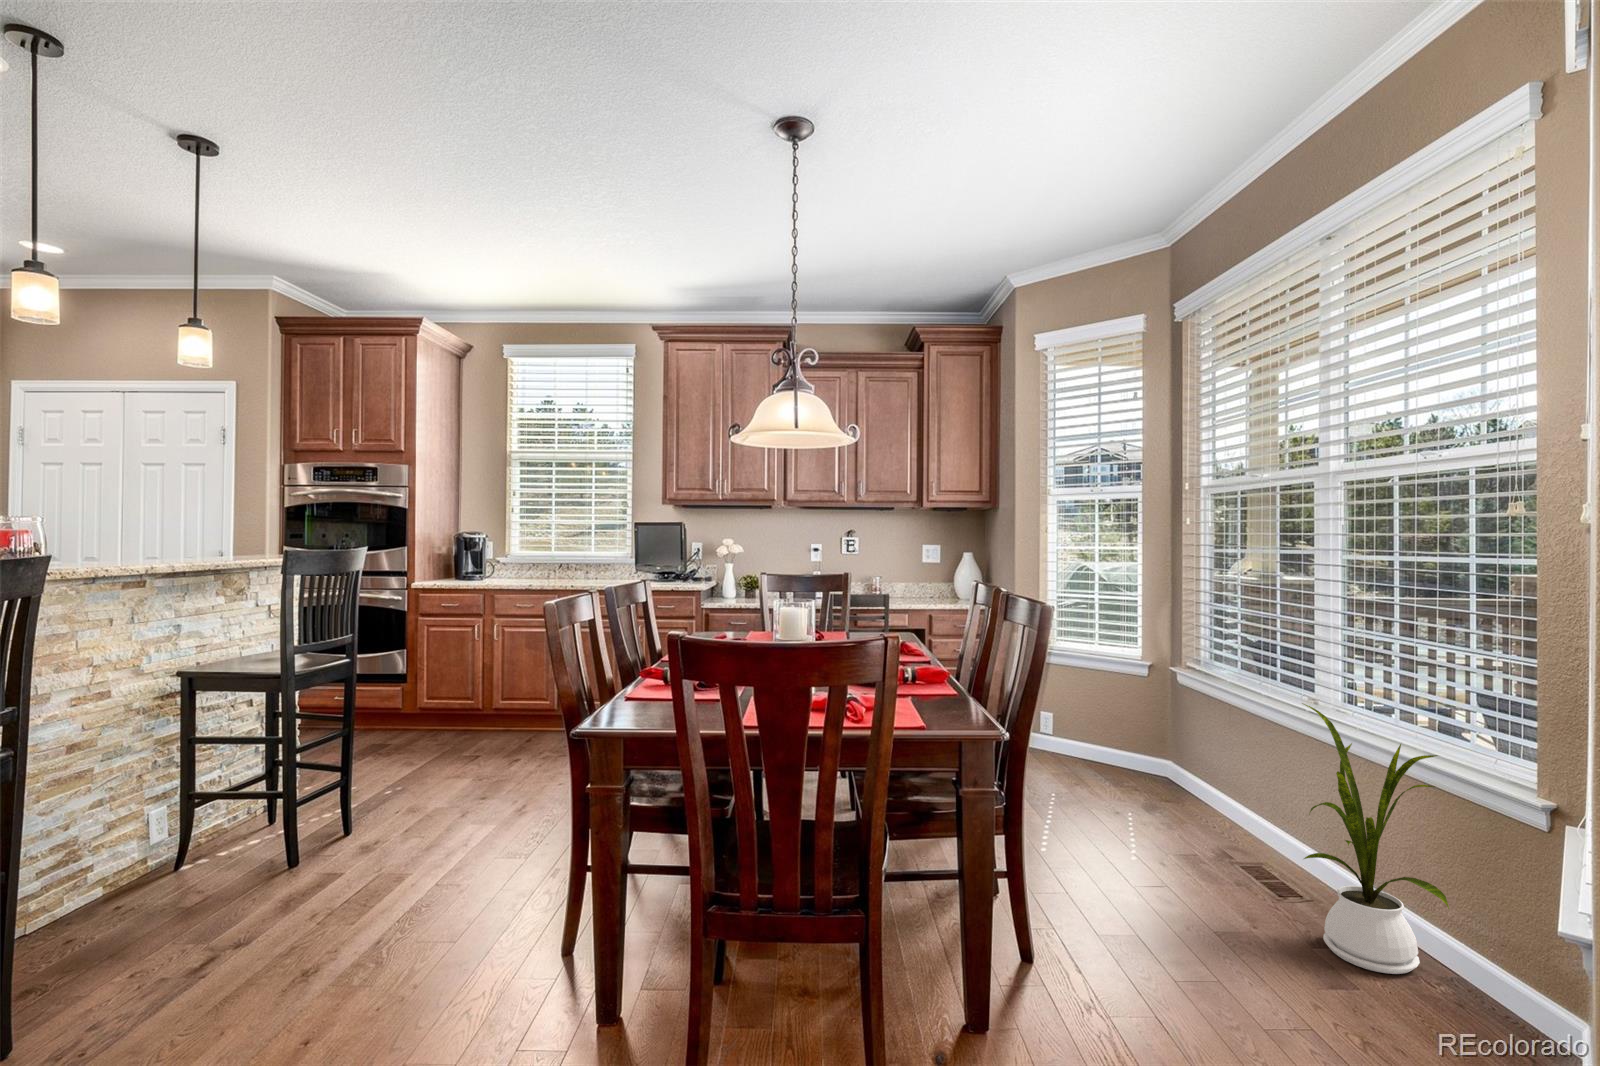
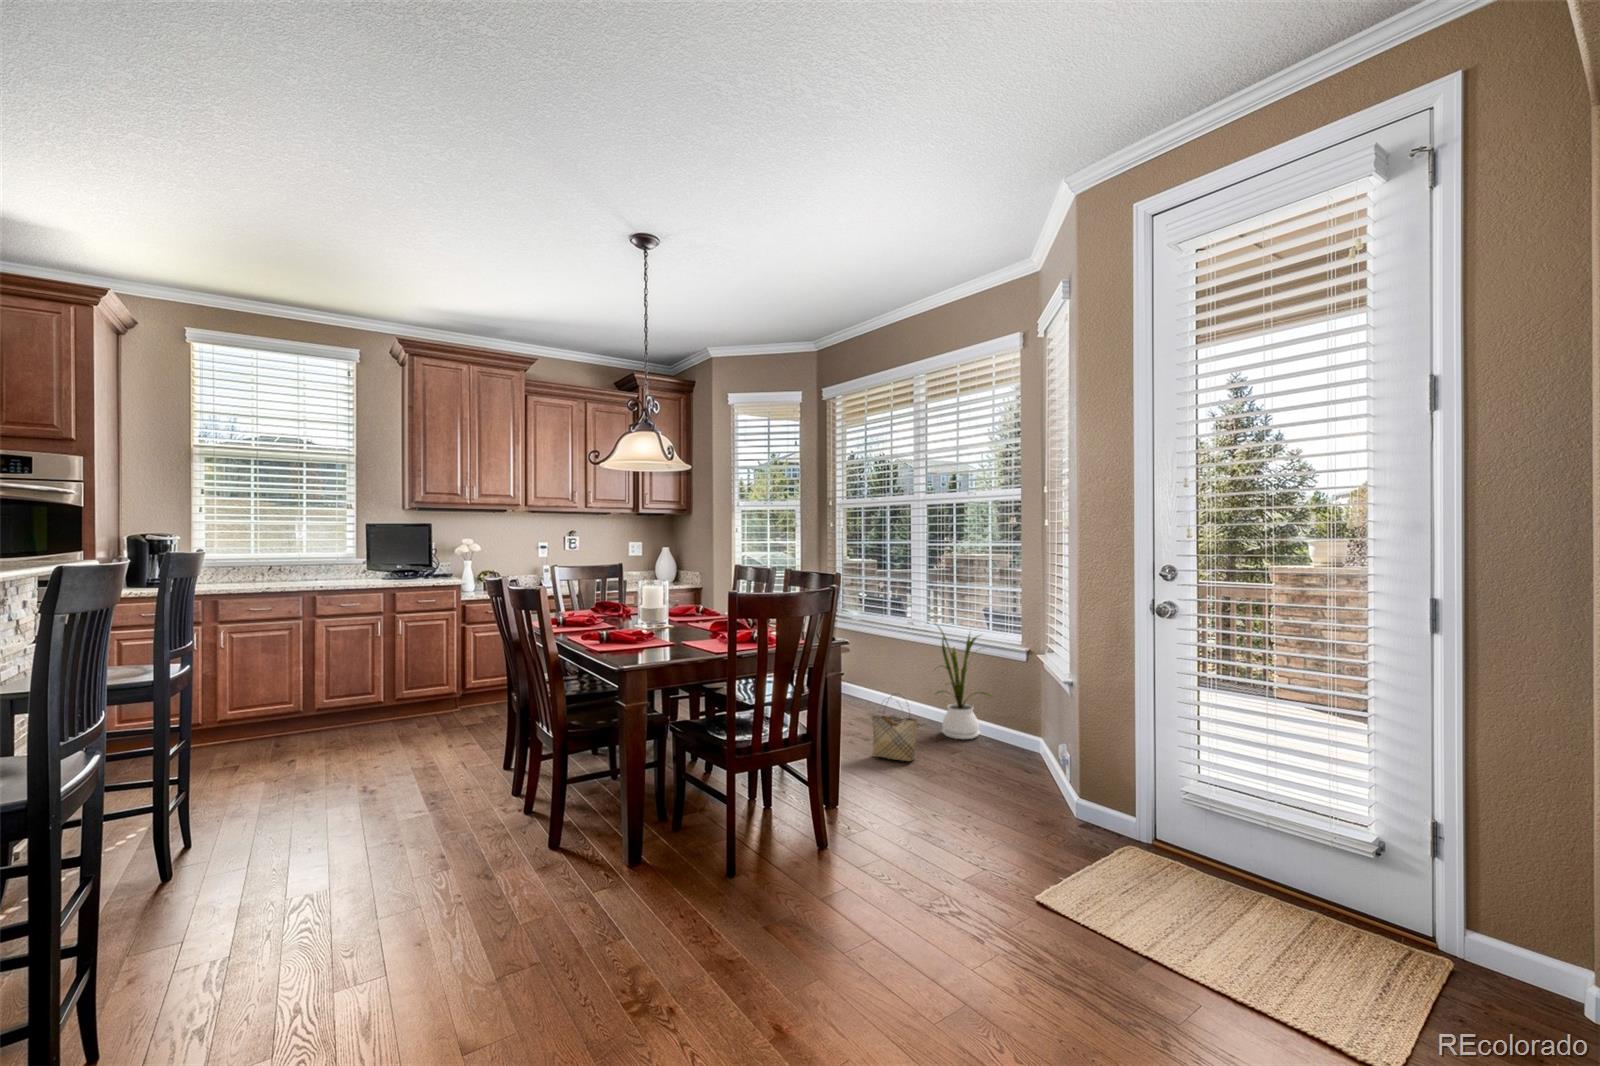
woven basket: none [1122,841,1214,984] -> present [872,695,918,761]

